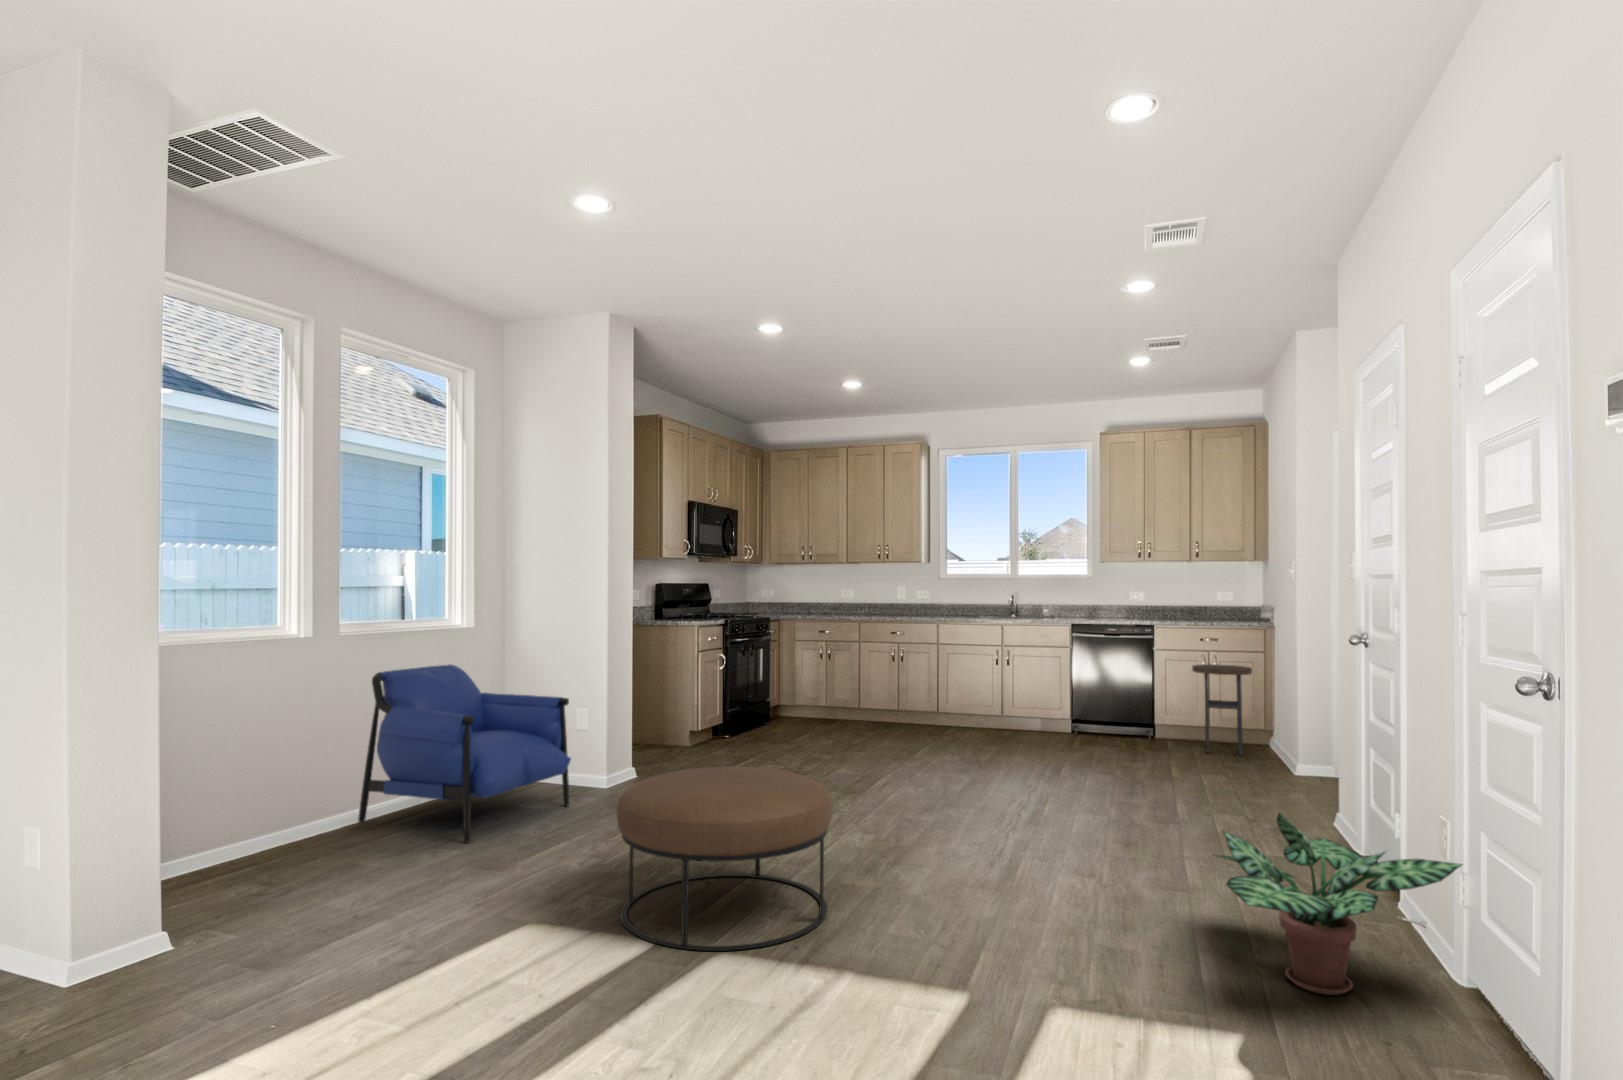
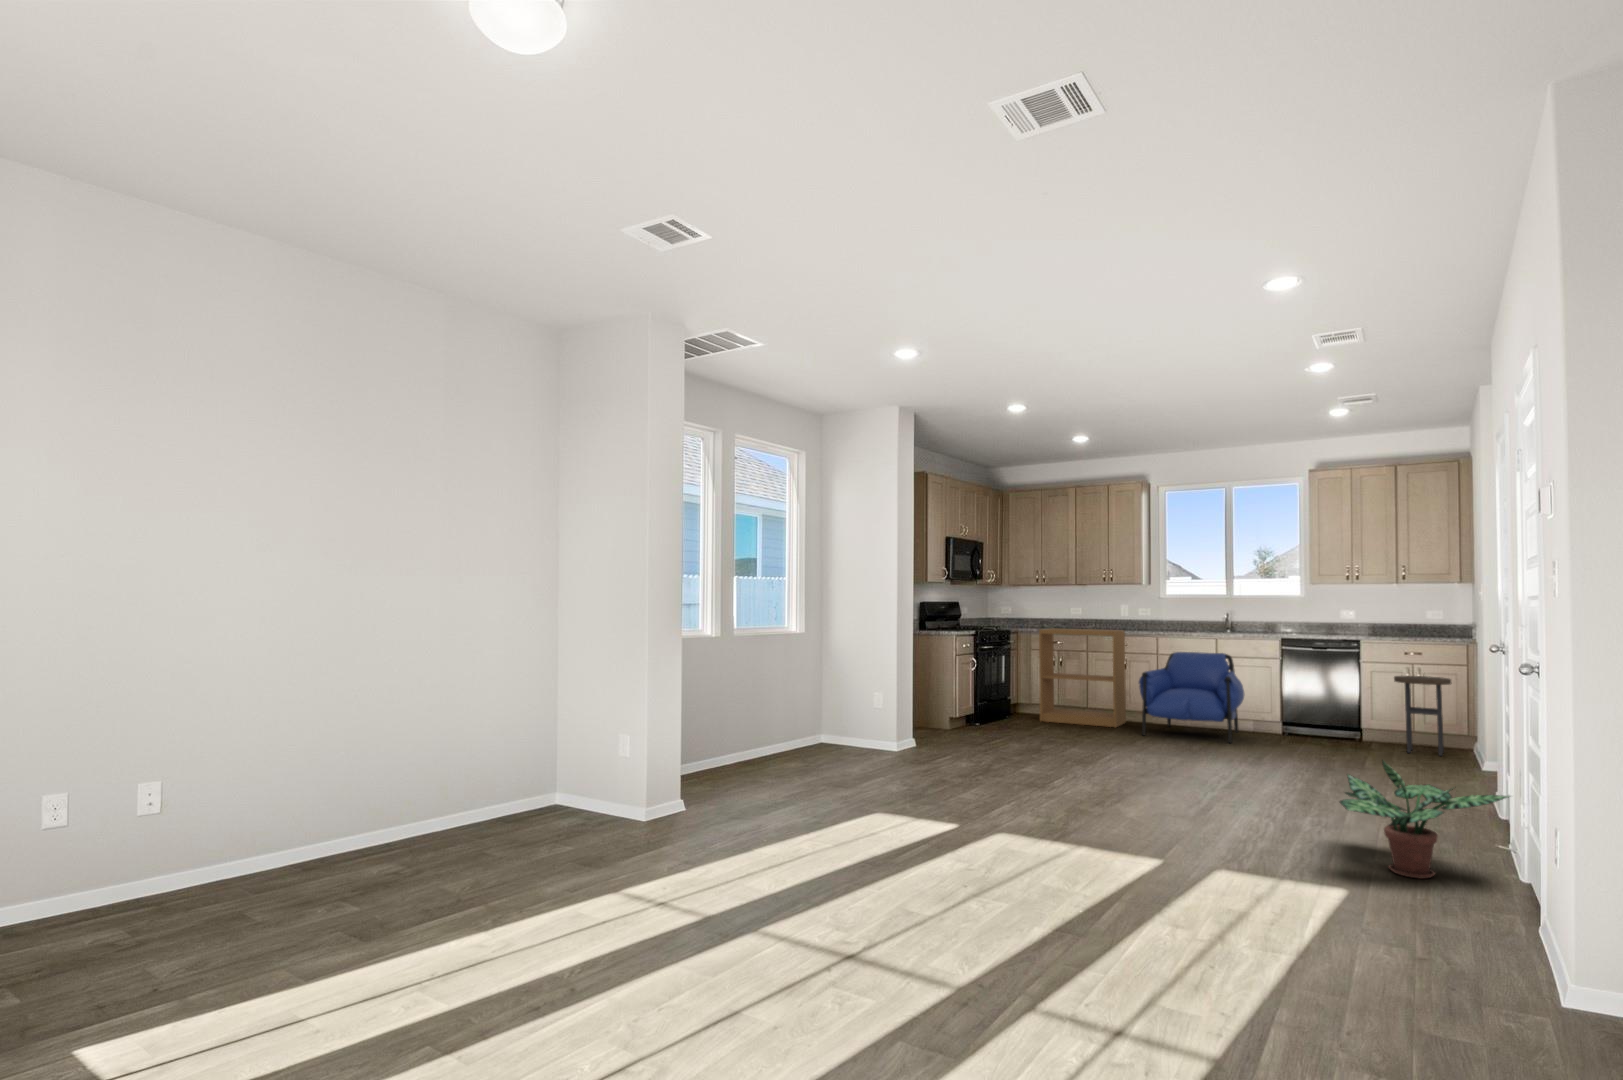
bookshelf: none [802,615,901,732] -> present [1039,629,1126,727]
armchair: present [358,664,571,842] -> present [1139,652,1244,743]
ottoman: present [617,766,832,951] -> none [932,728,1074,833]

